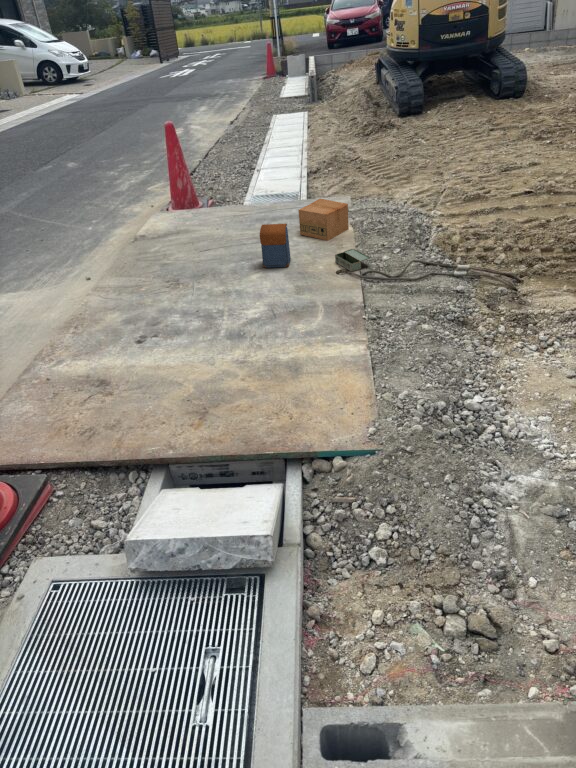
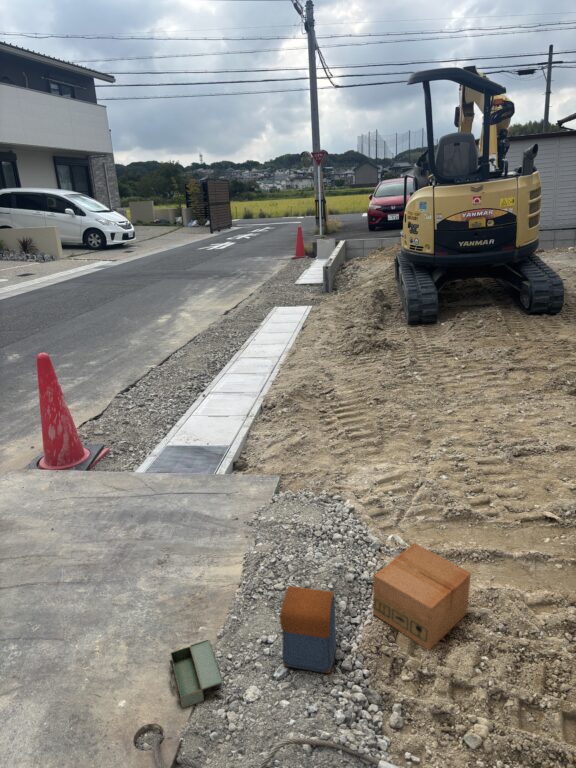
cardboard box: present [298,199,349,241] -> present [373,543,470,650]
backpack: present [260,224,291,268] -> present [280,586,336,673]

